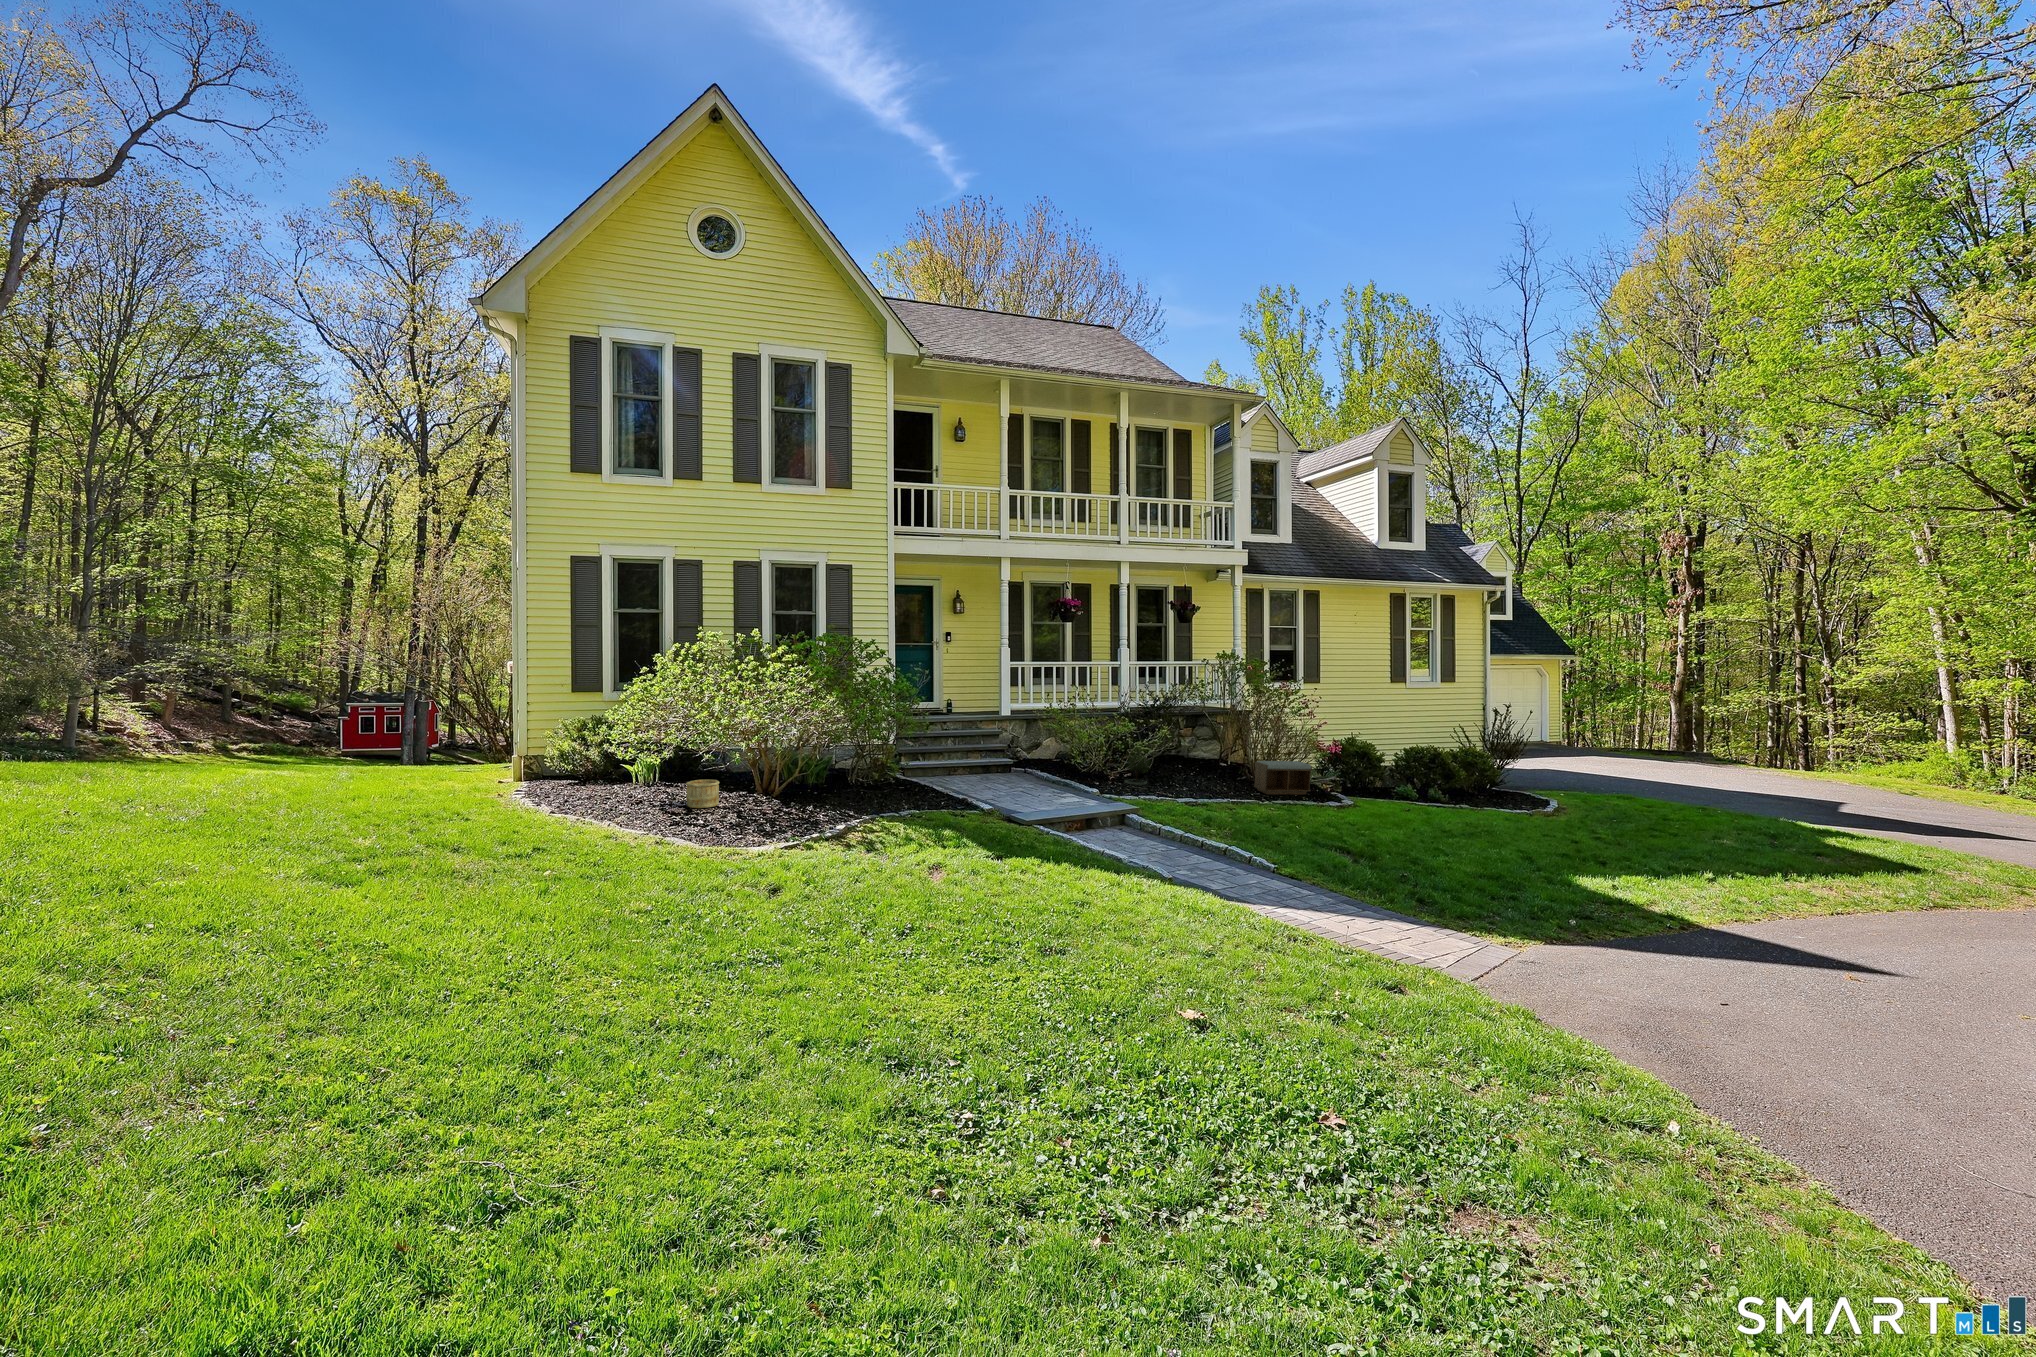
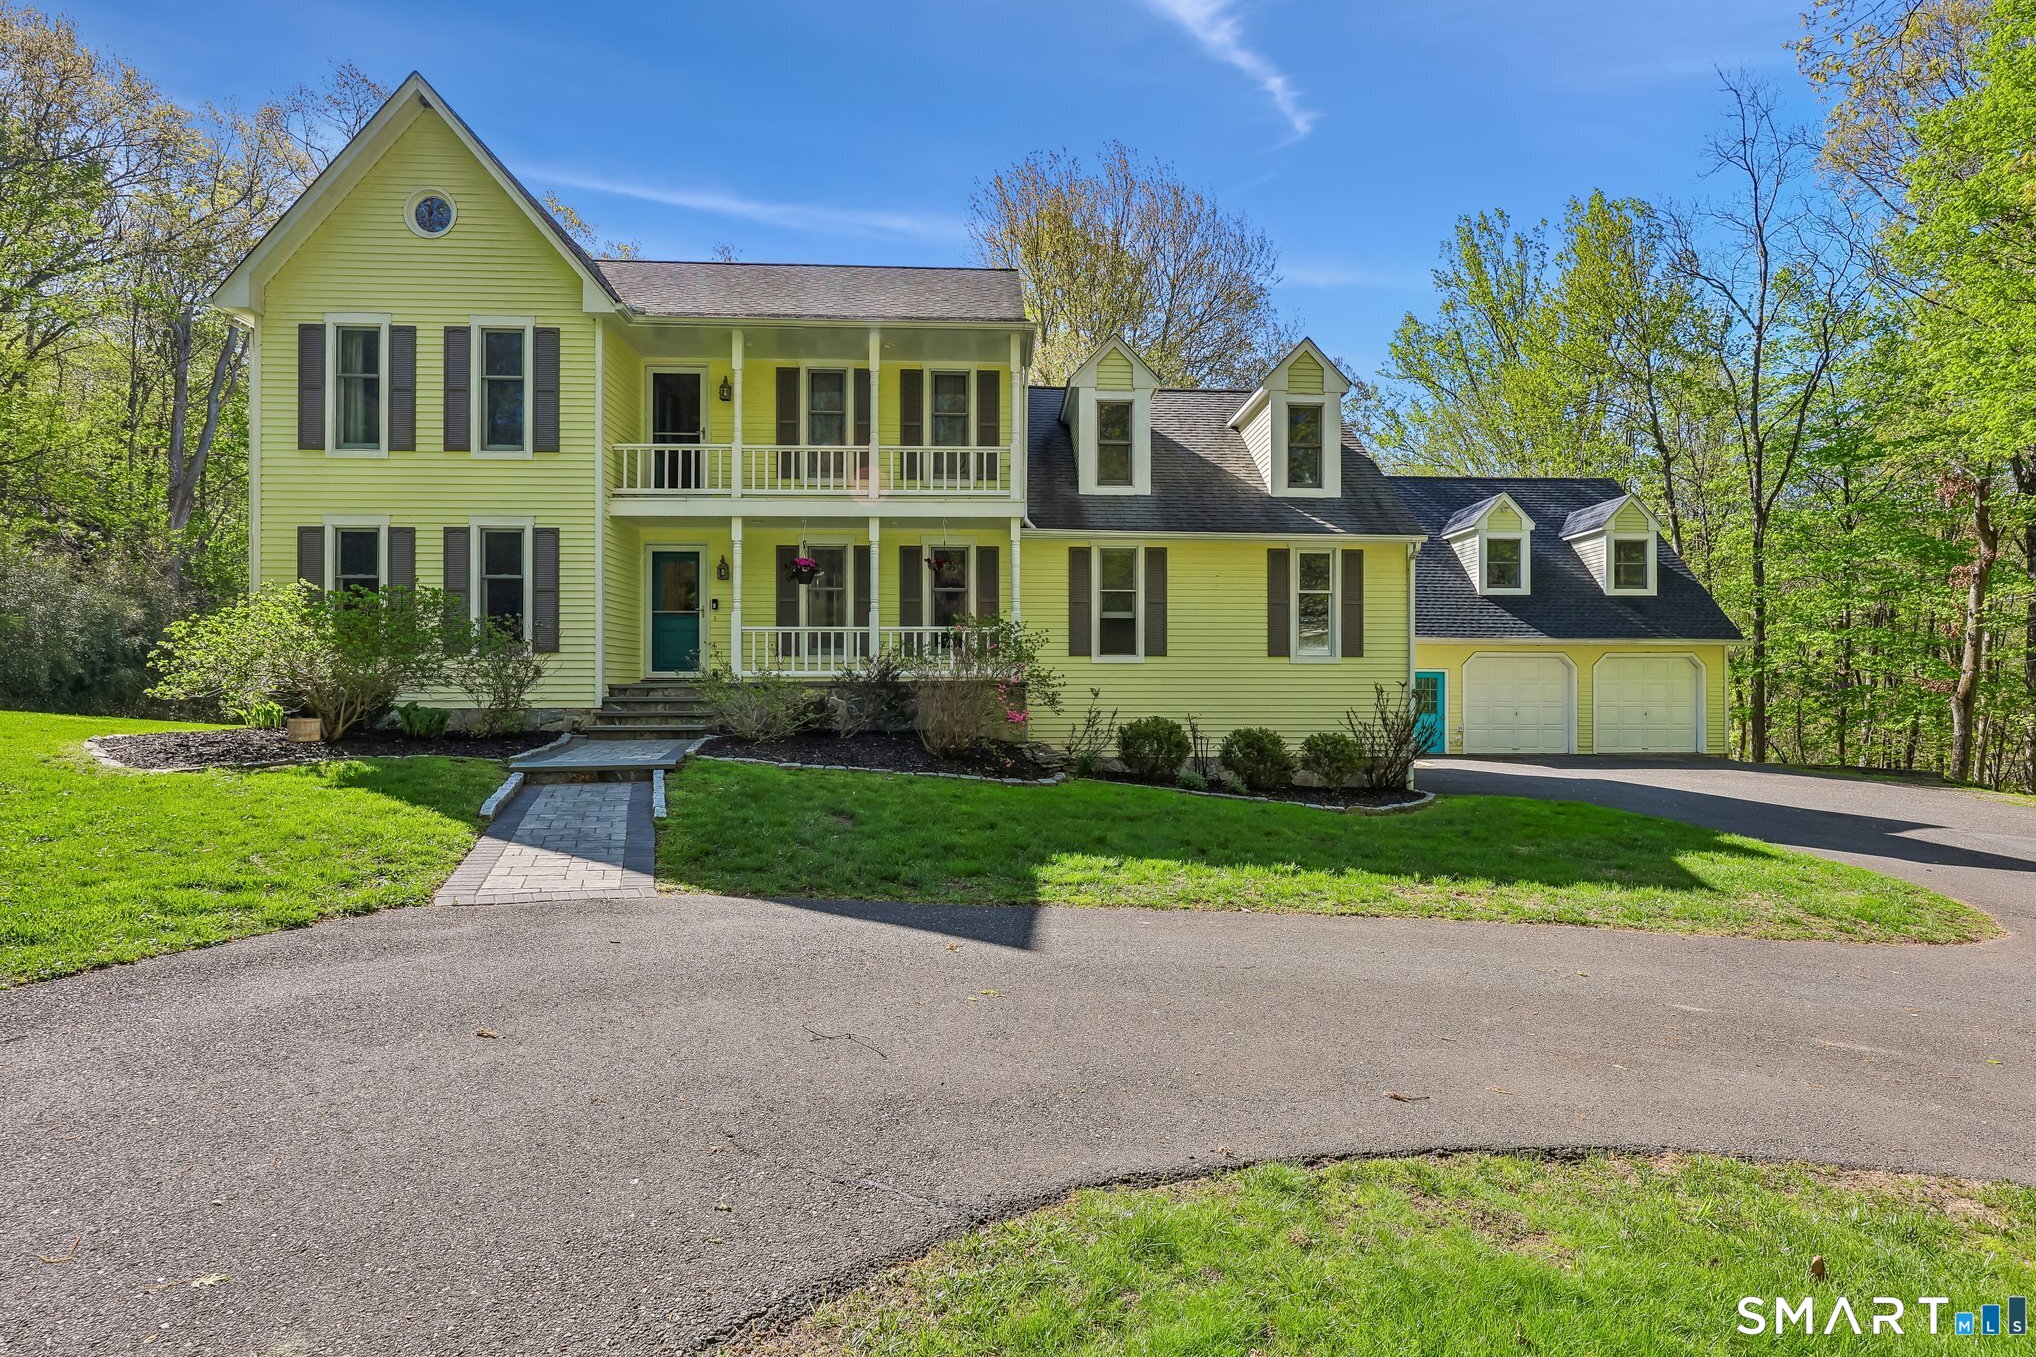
potted tree: present [1126,748,1150,785] -> none [798,708,828,753]
bench: present [1254,761,1312,795] -> none [931,730,990,768]

